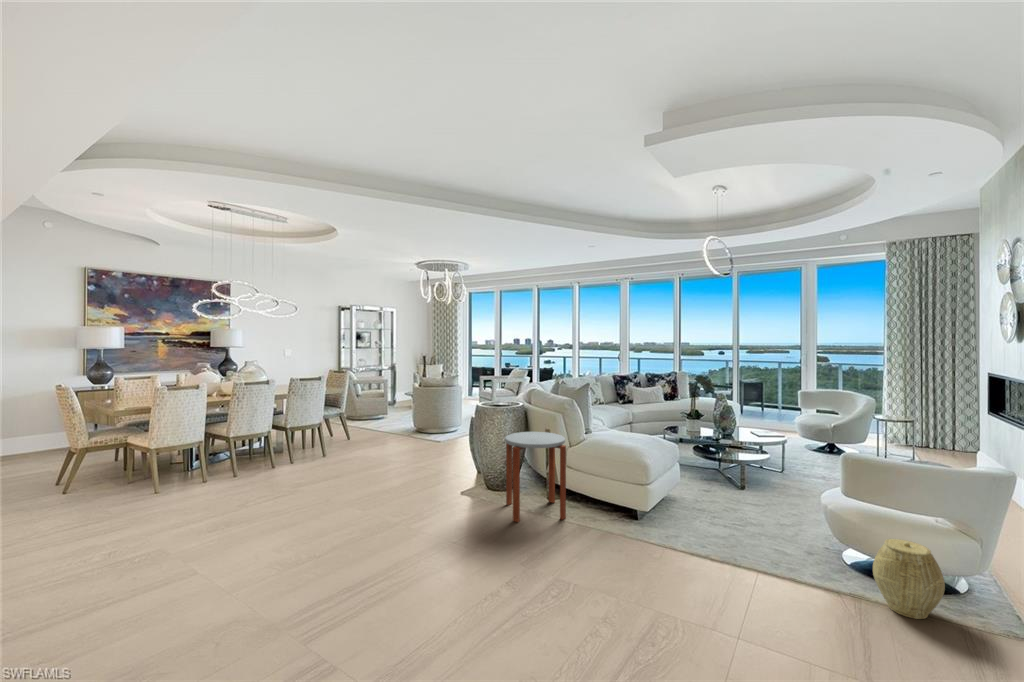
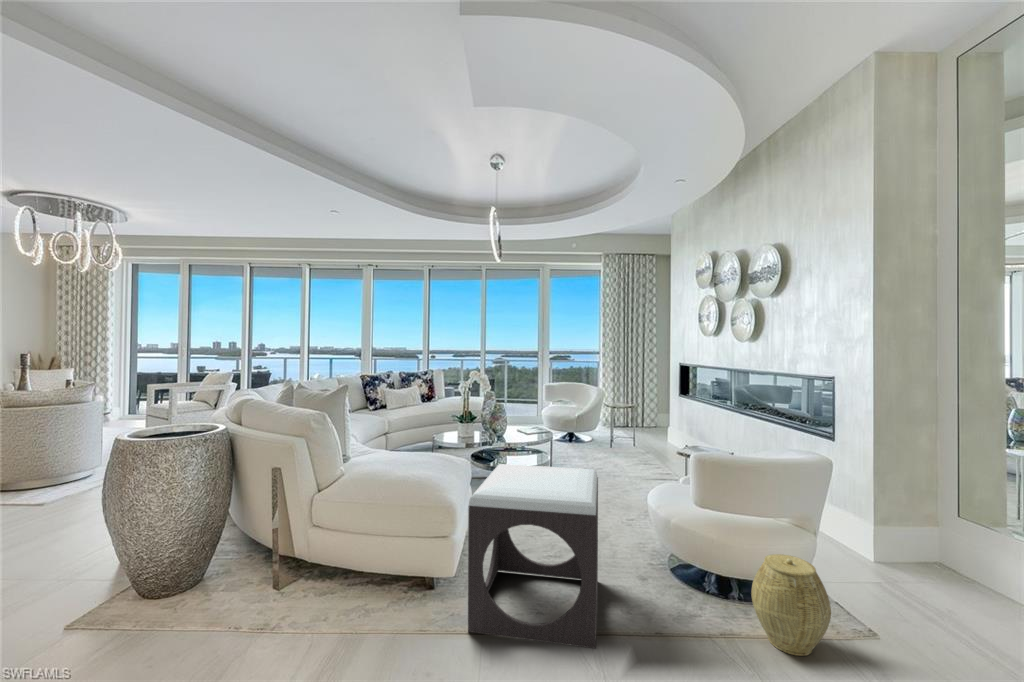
side table: present [505,432,566,522] -> none [185,473,316,666]
footstool: none [651,445,762,570] -> present [468,464,598,649]

